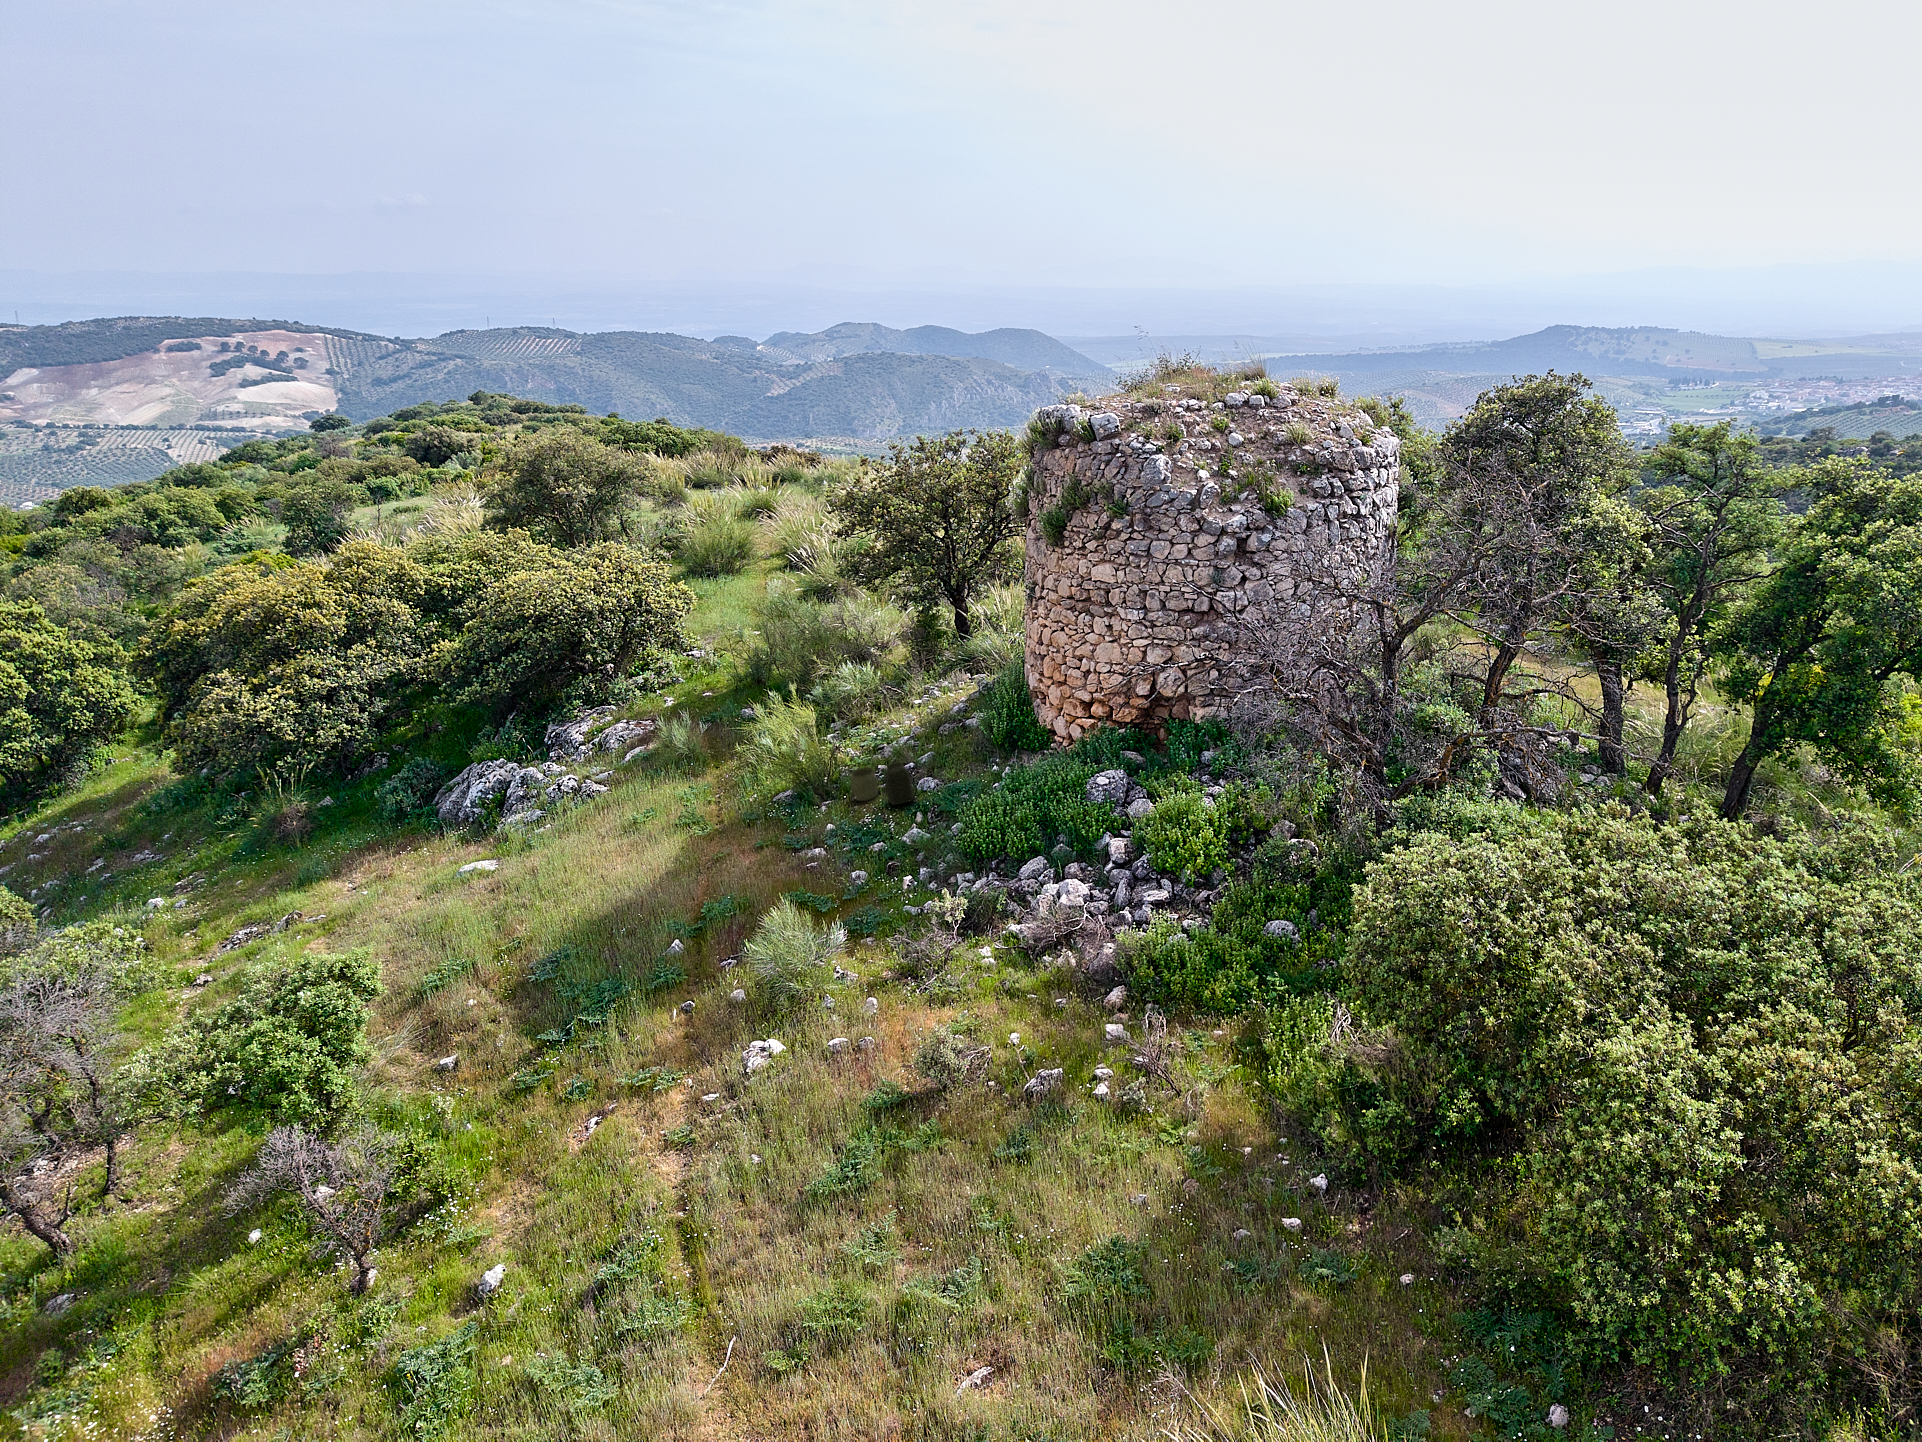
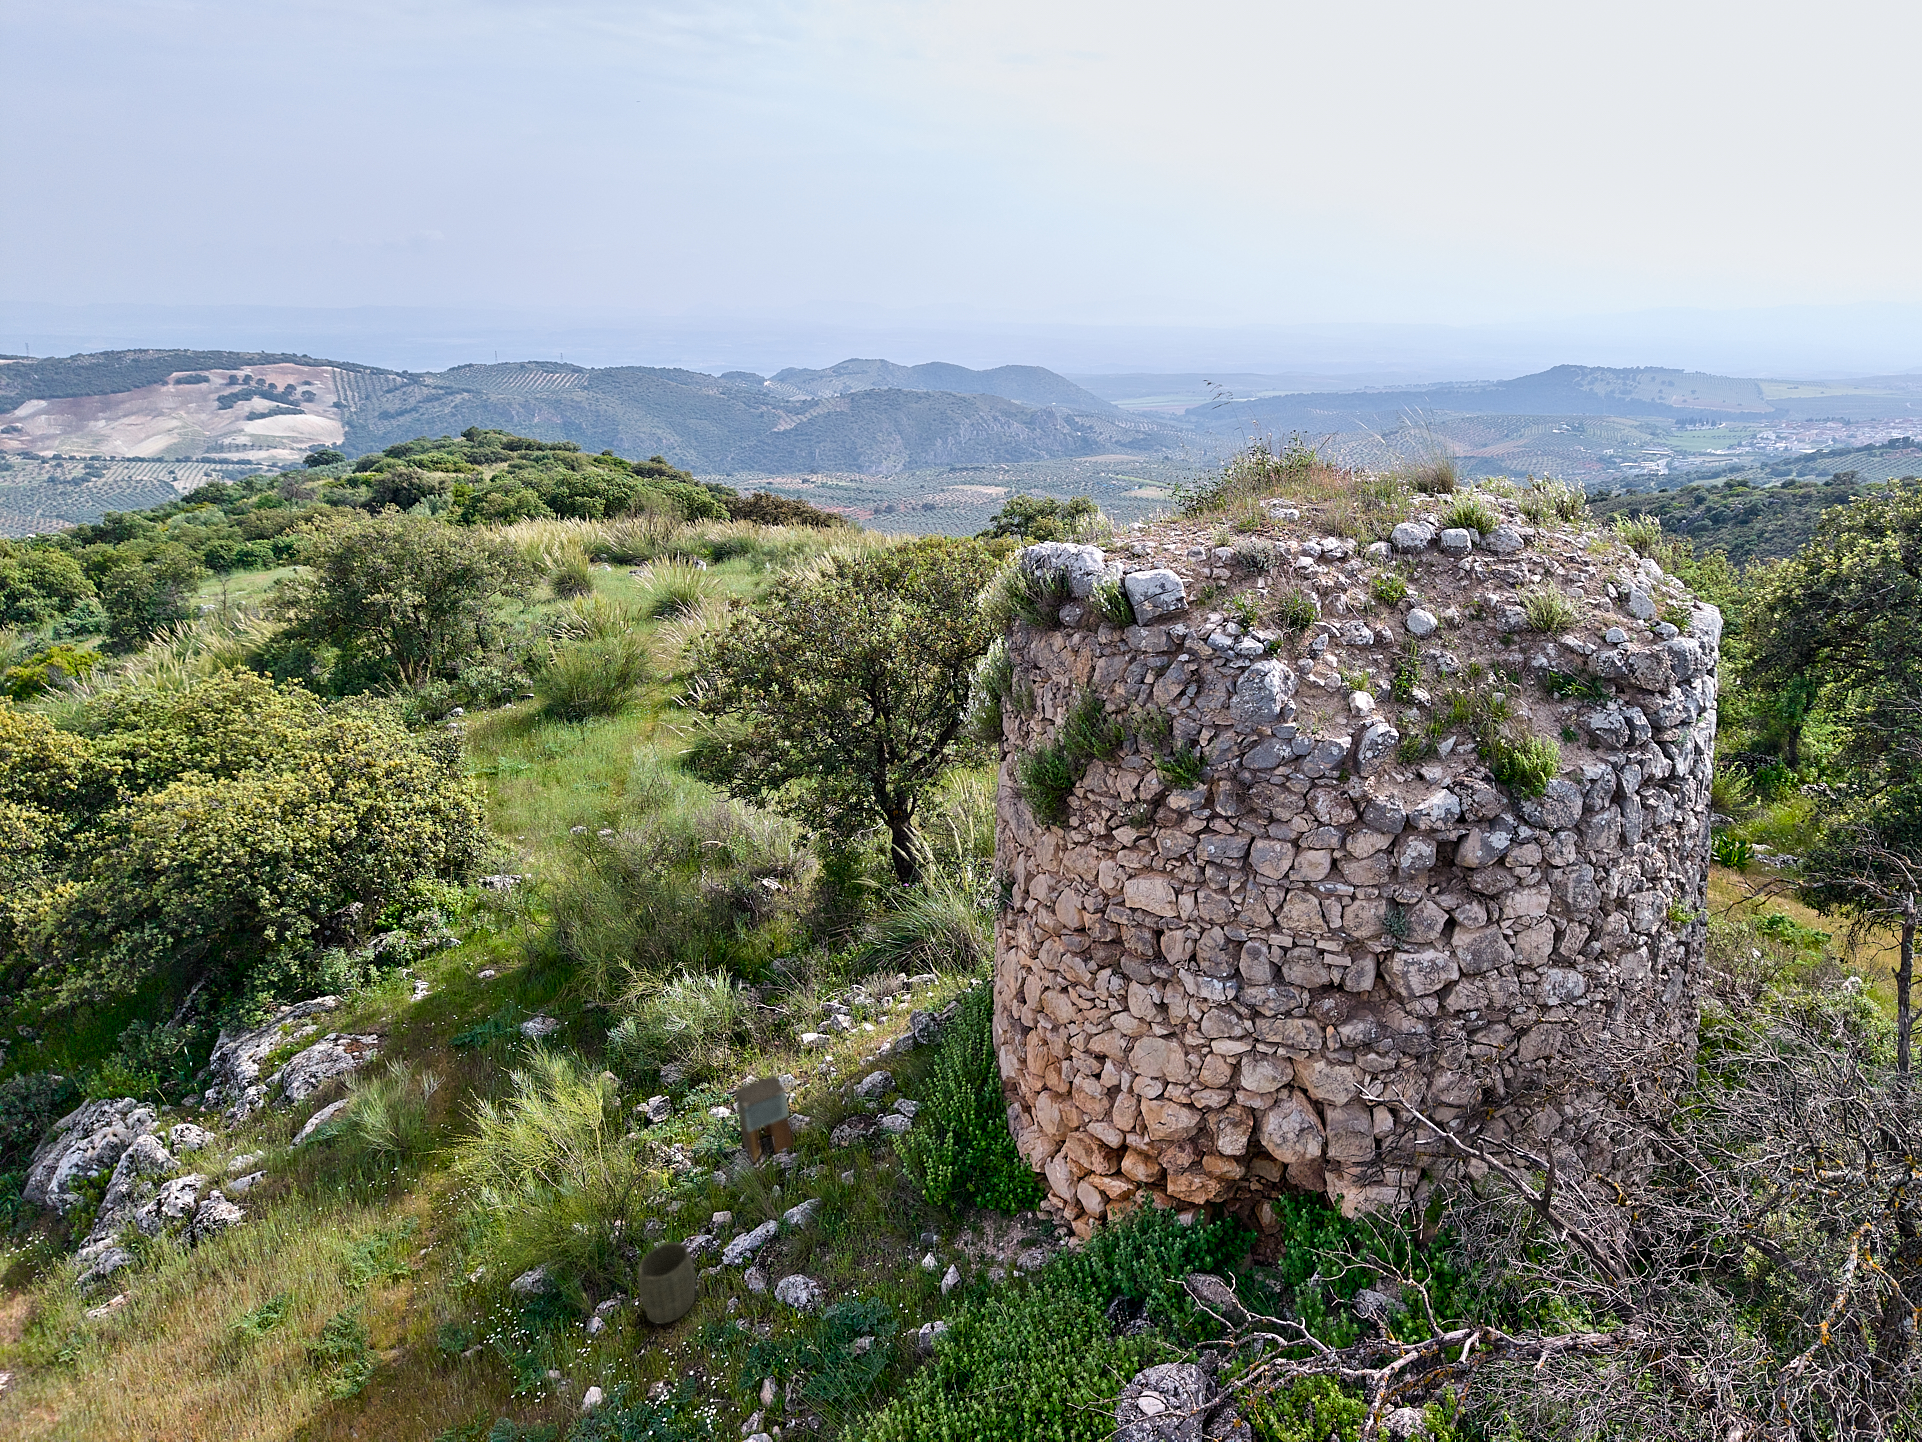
stool: none [880,708,913,750] -> present [735,1075,793,1163]
backpack: present [885,762,914,805] -> none [699,1249,759,1353]

